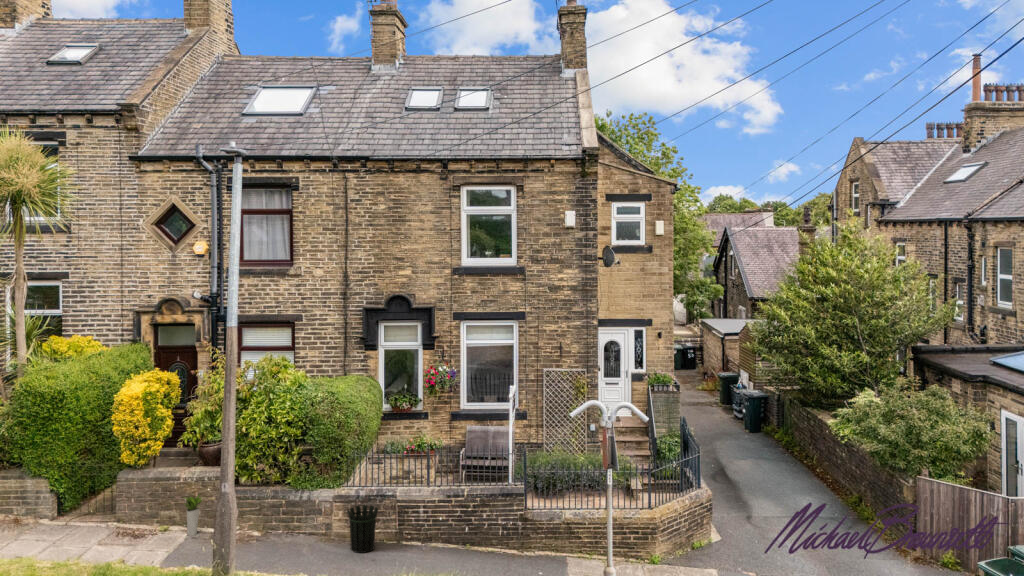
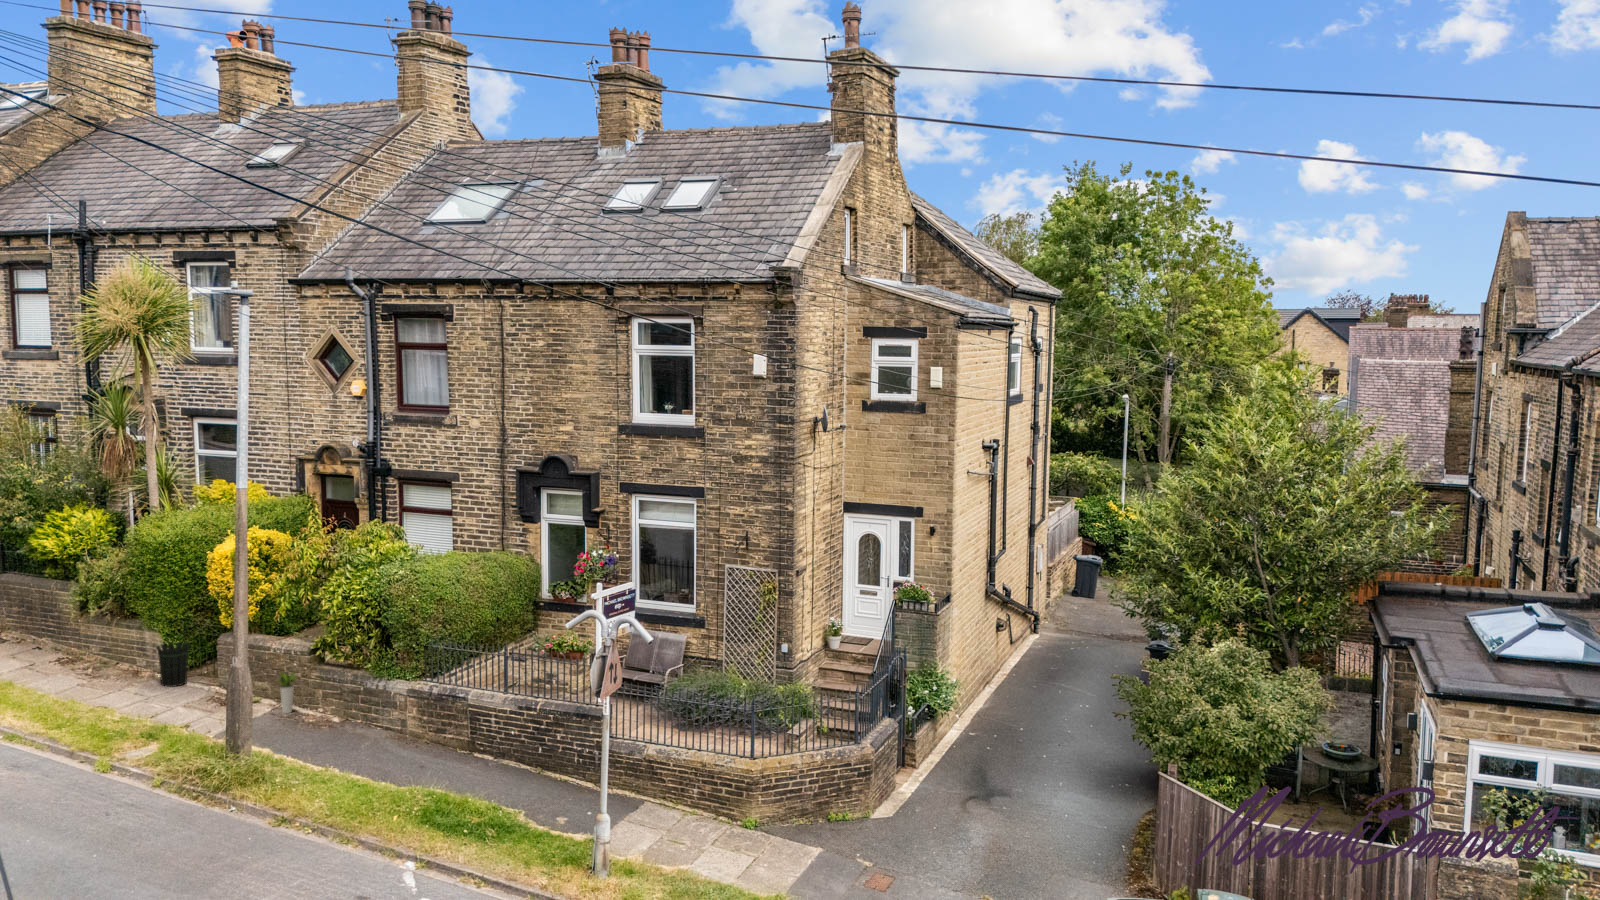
waste bin: present [347,505,378,553] -> present [156,642,190,687]

